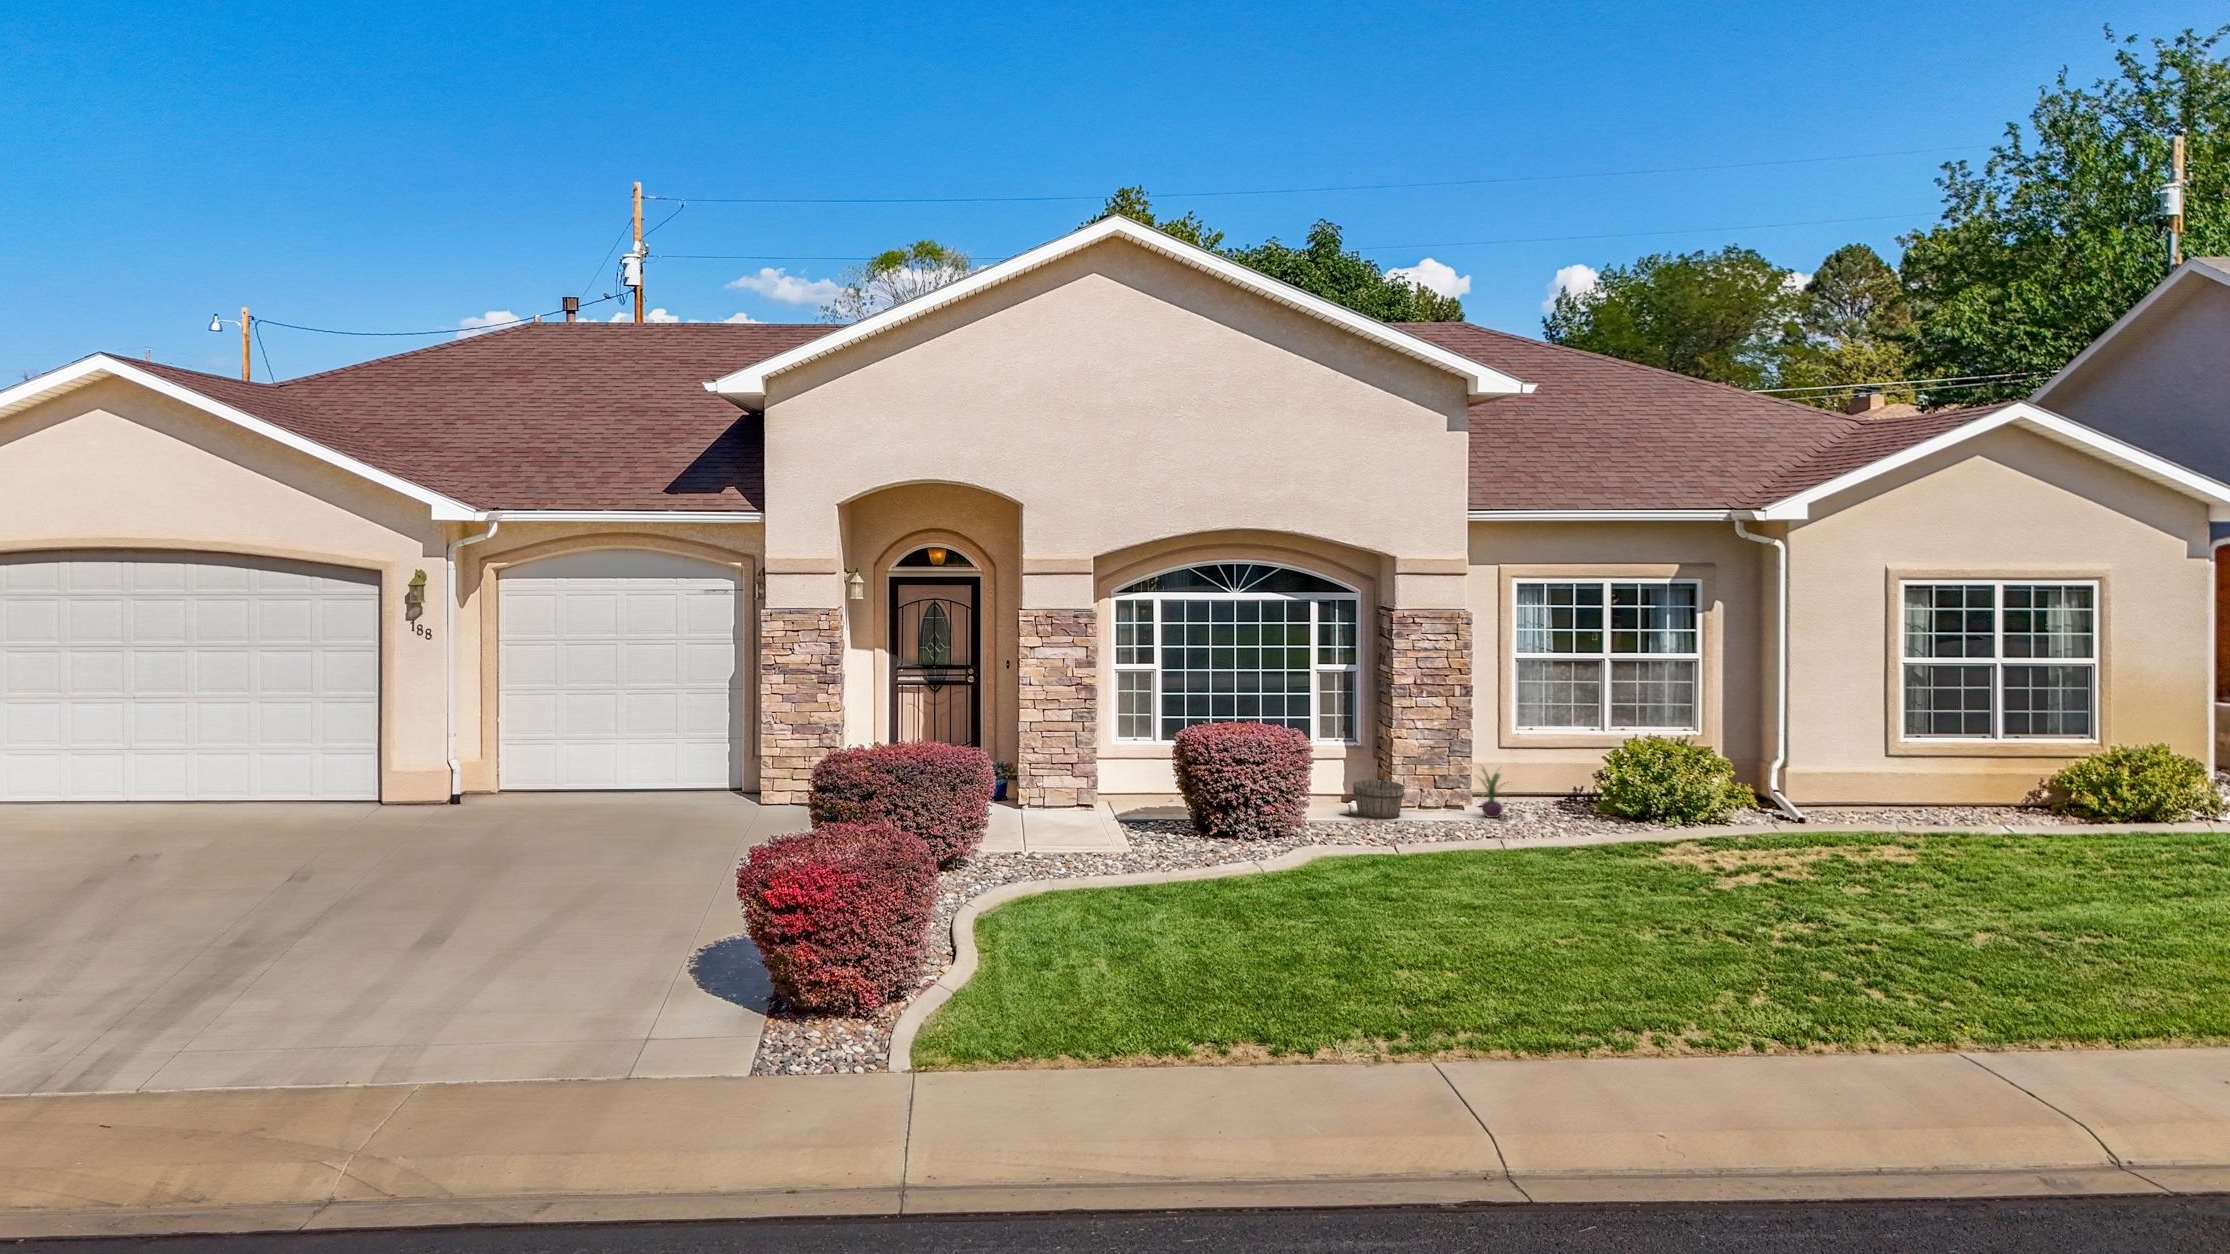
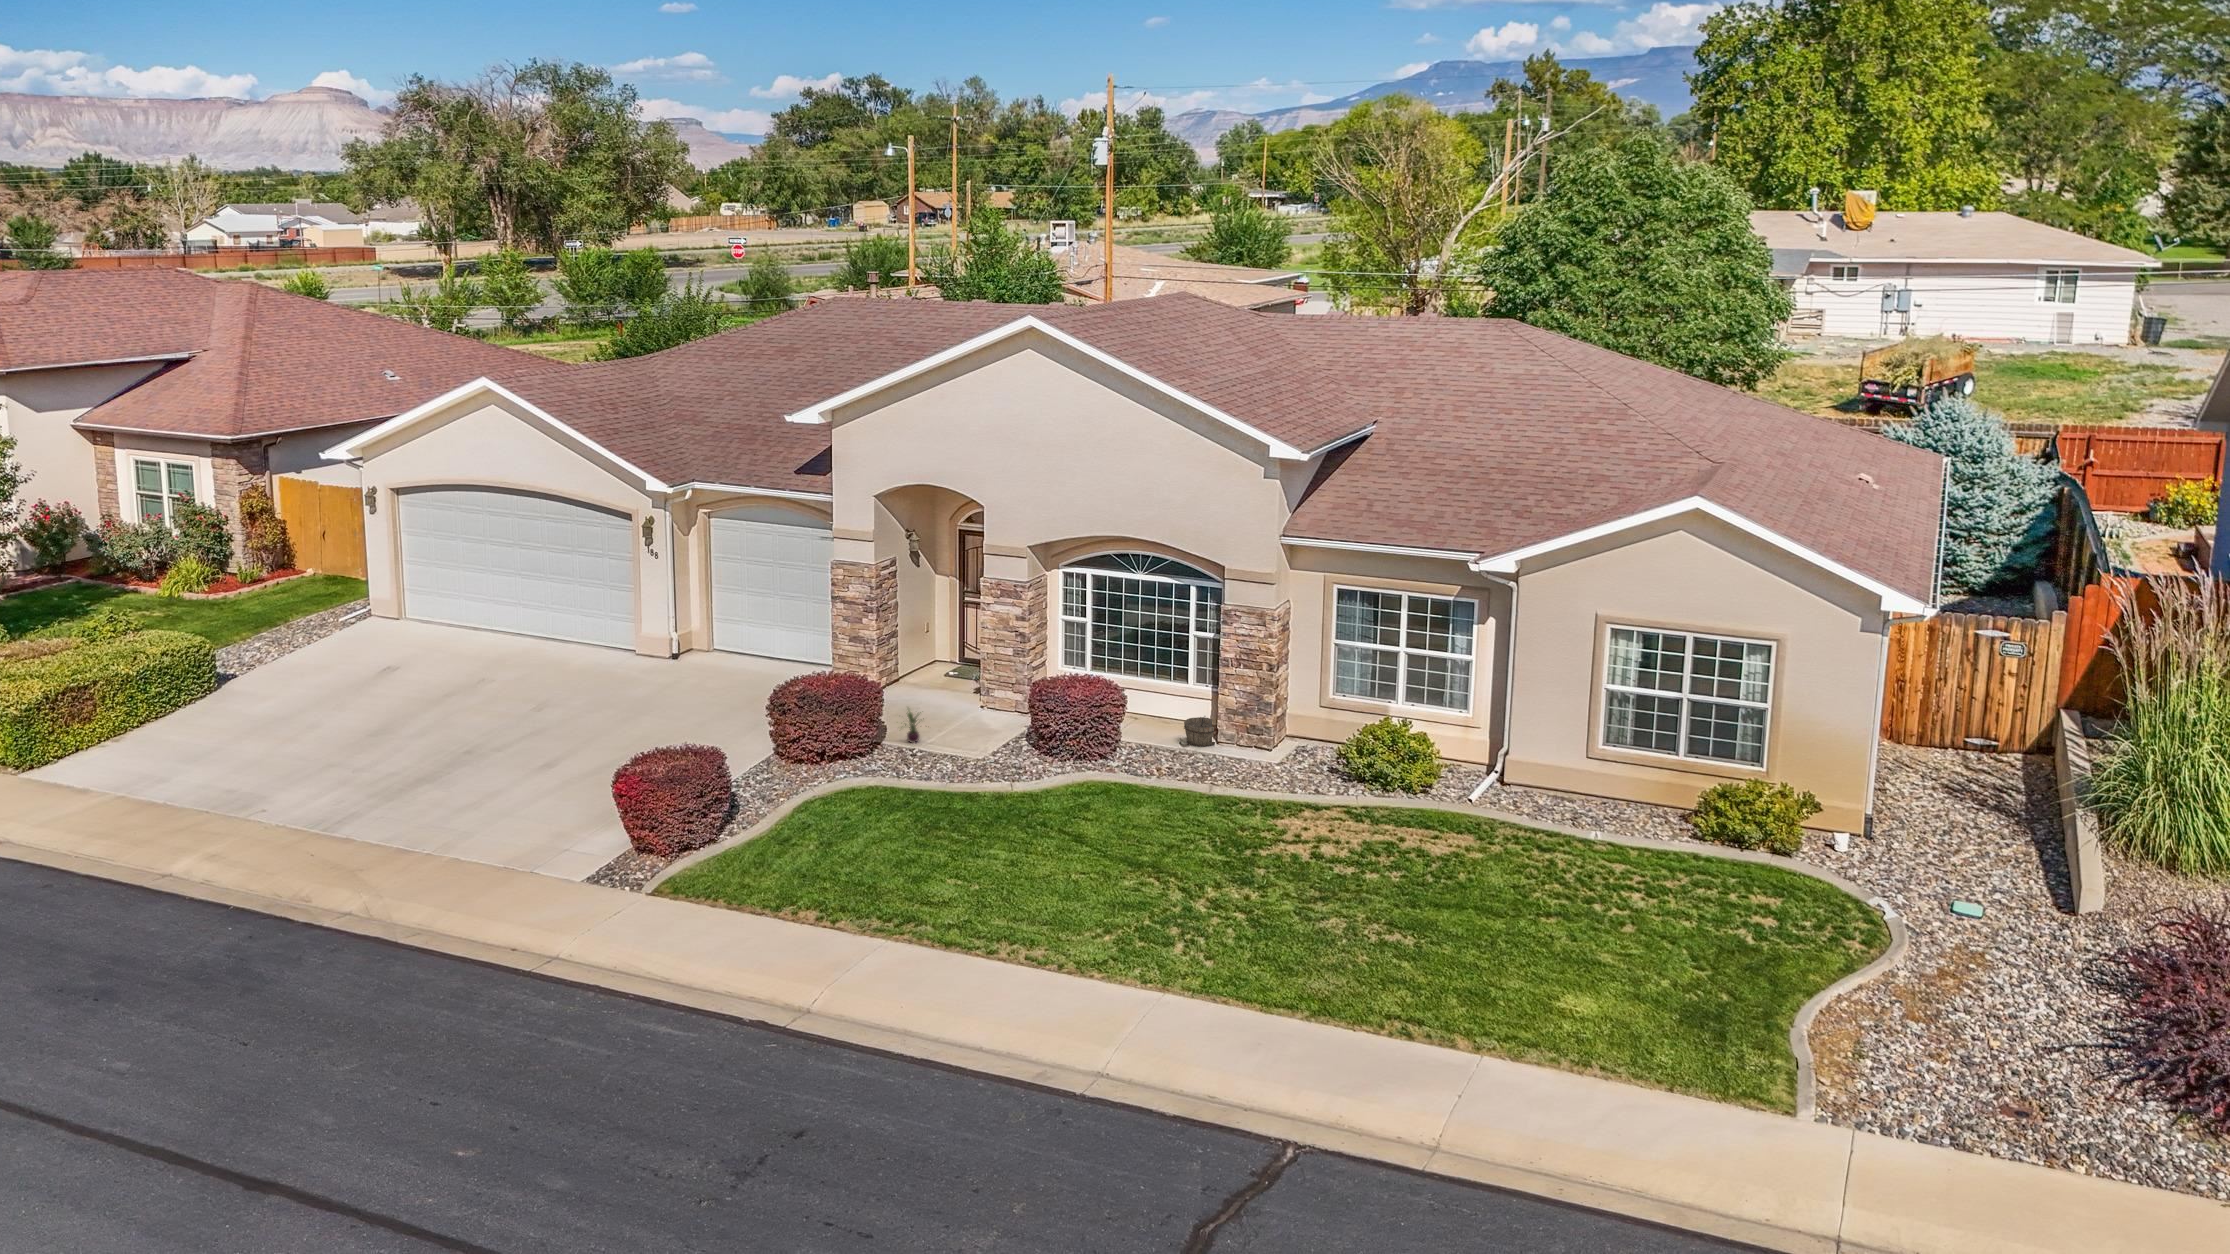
decorative plant: present [1479,768,1508,818] -> present [905,711,921,743]

